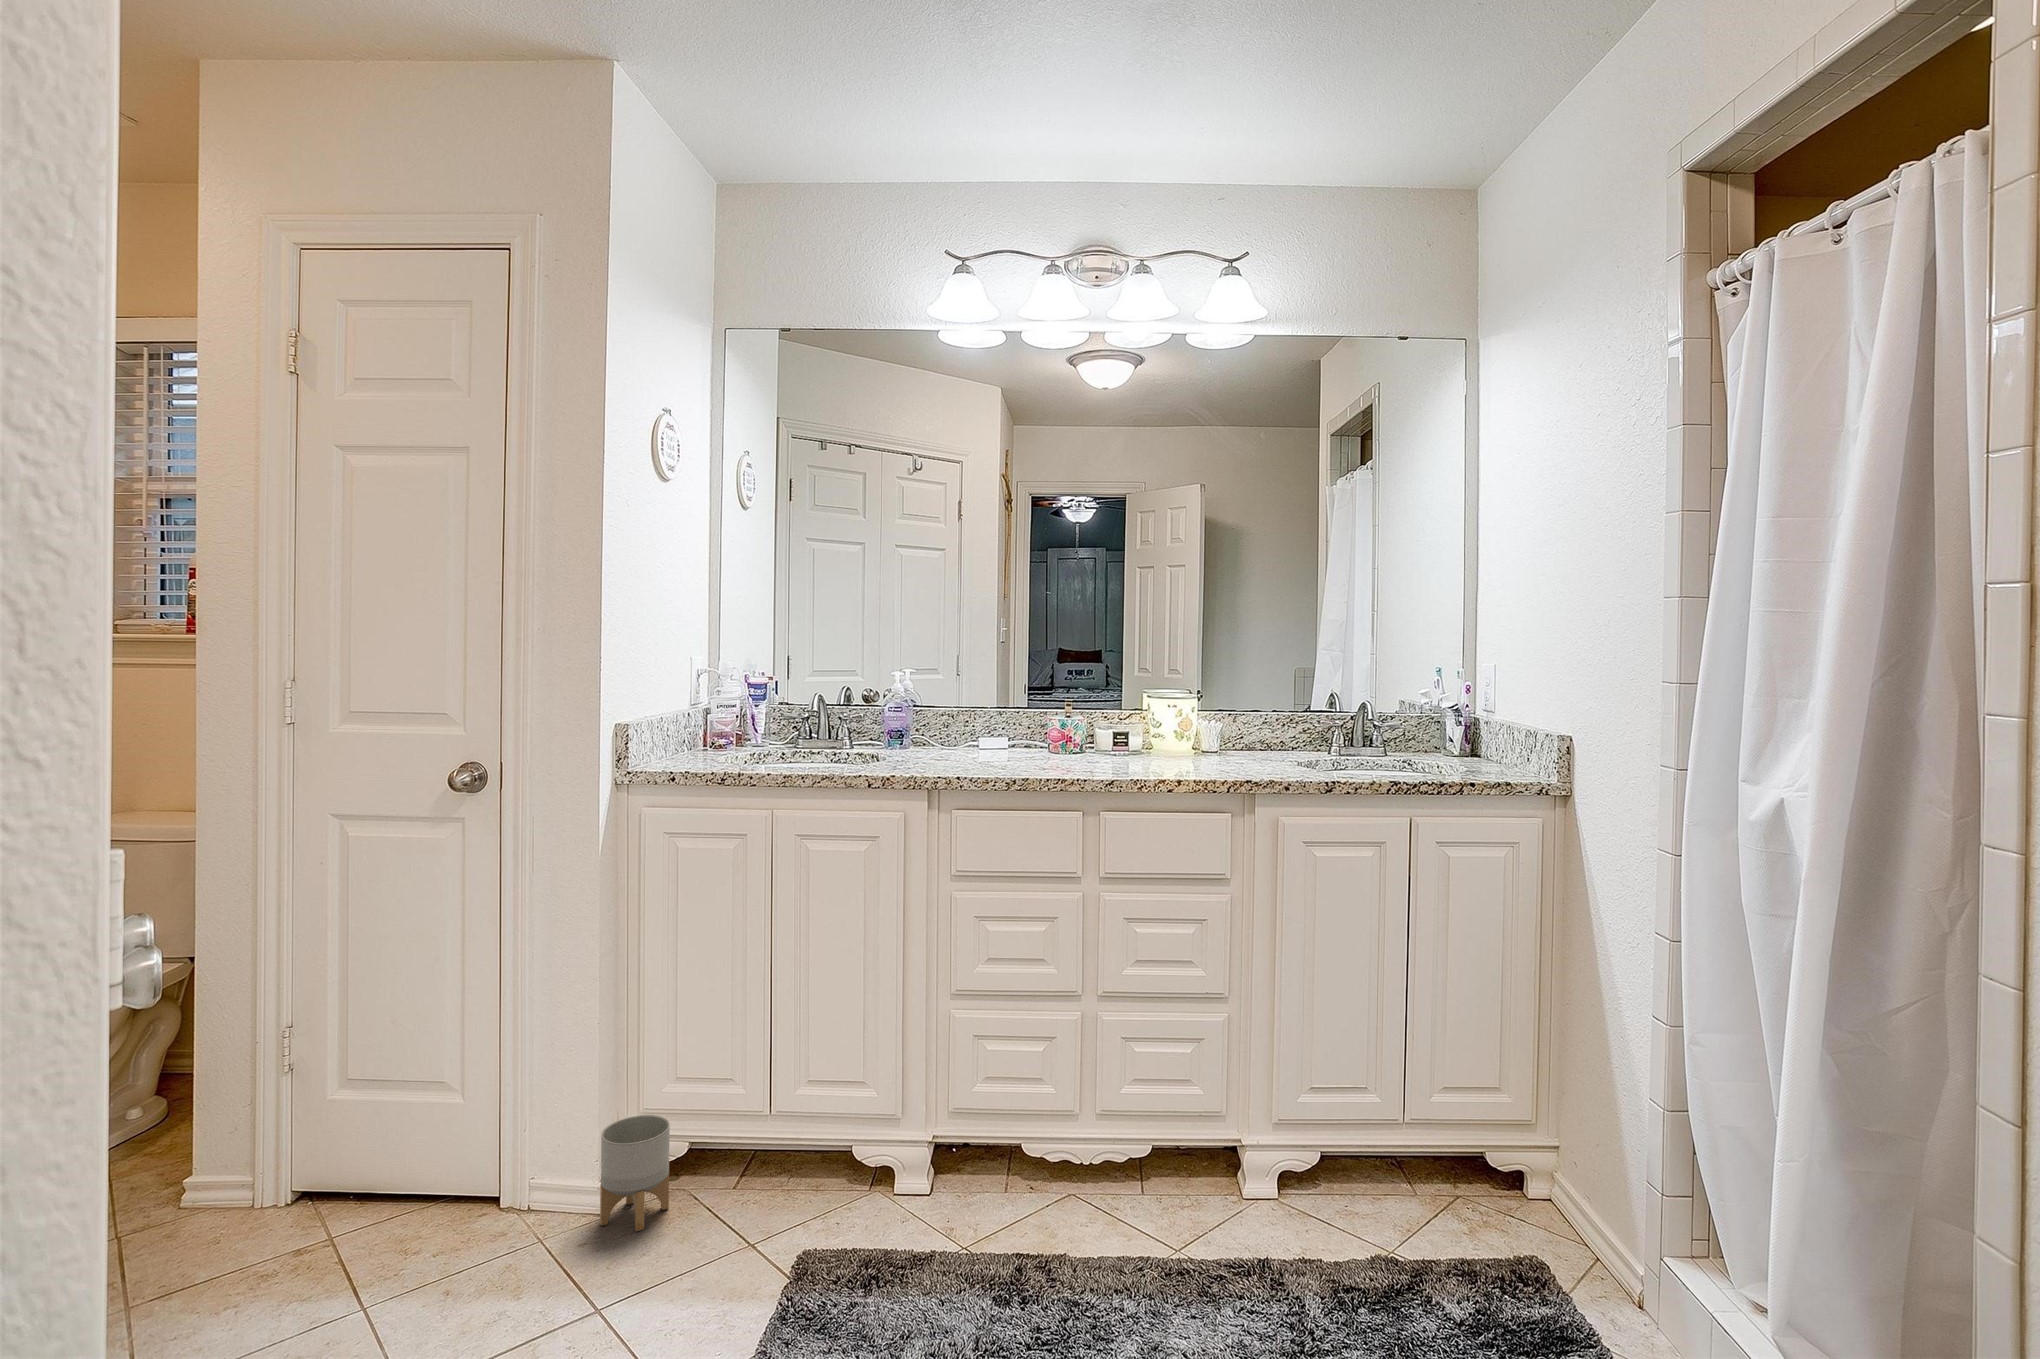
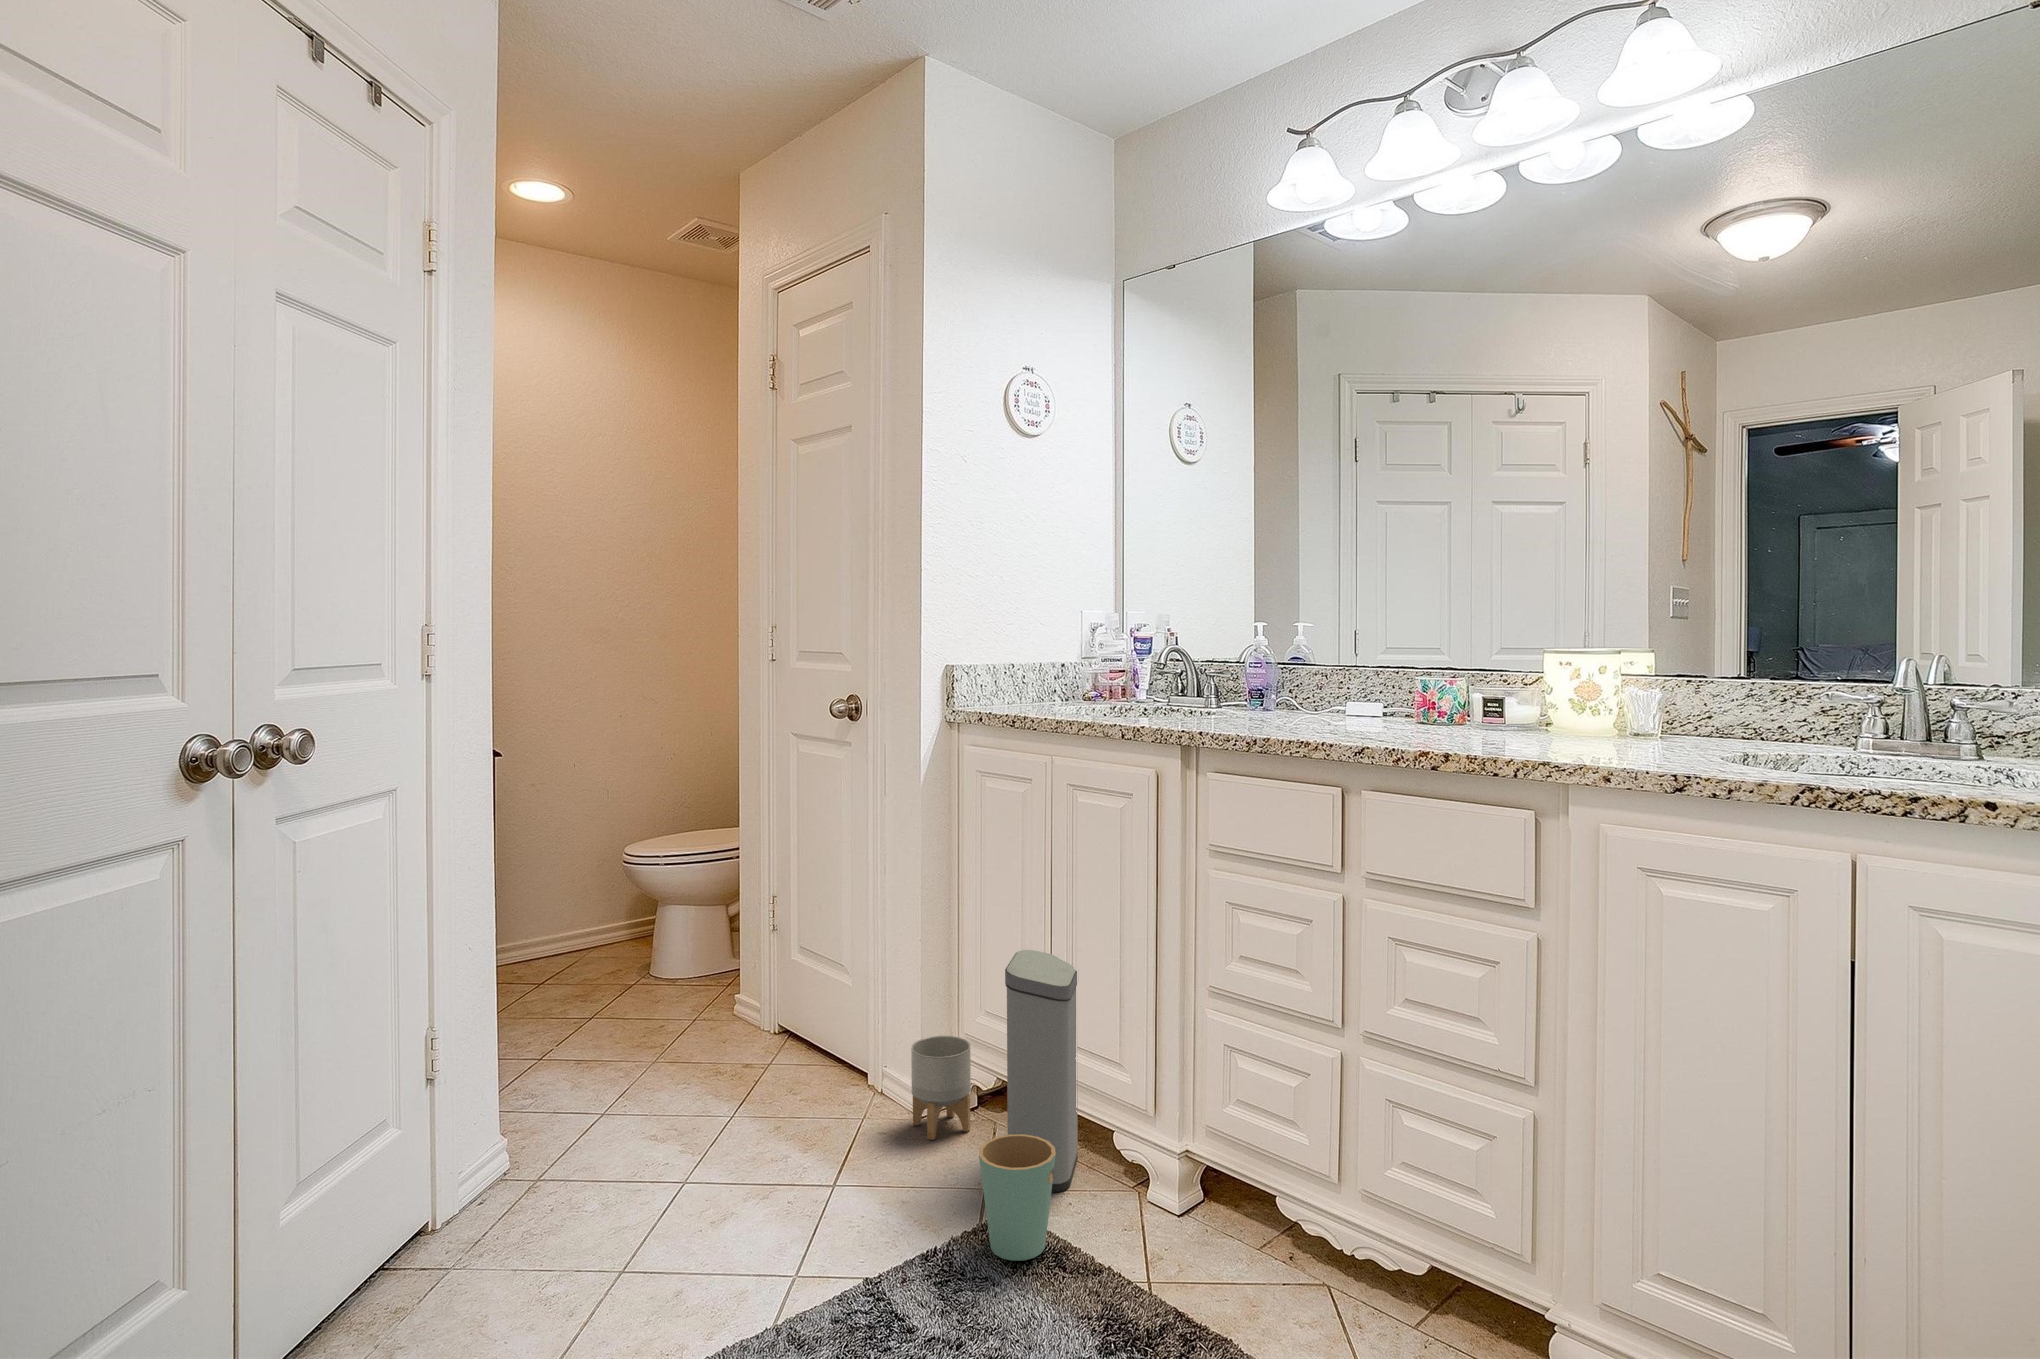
trash can: none [742,1000,882,1290] -> present [979,950,1078,1261]

